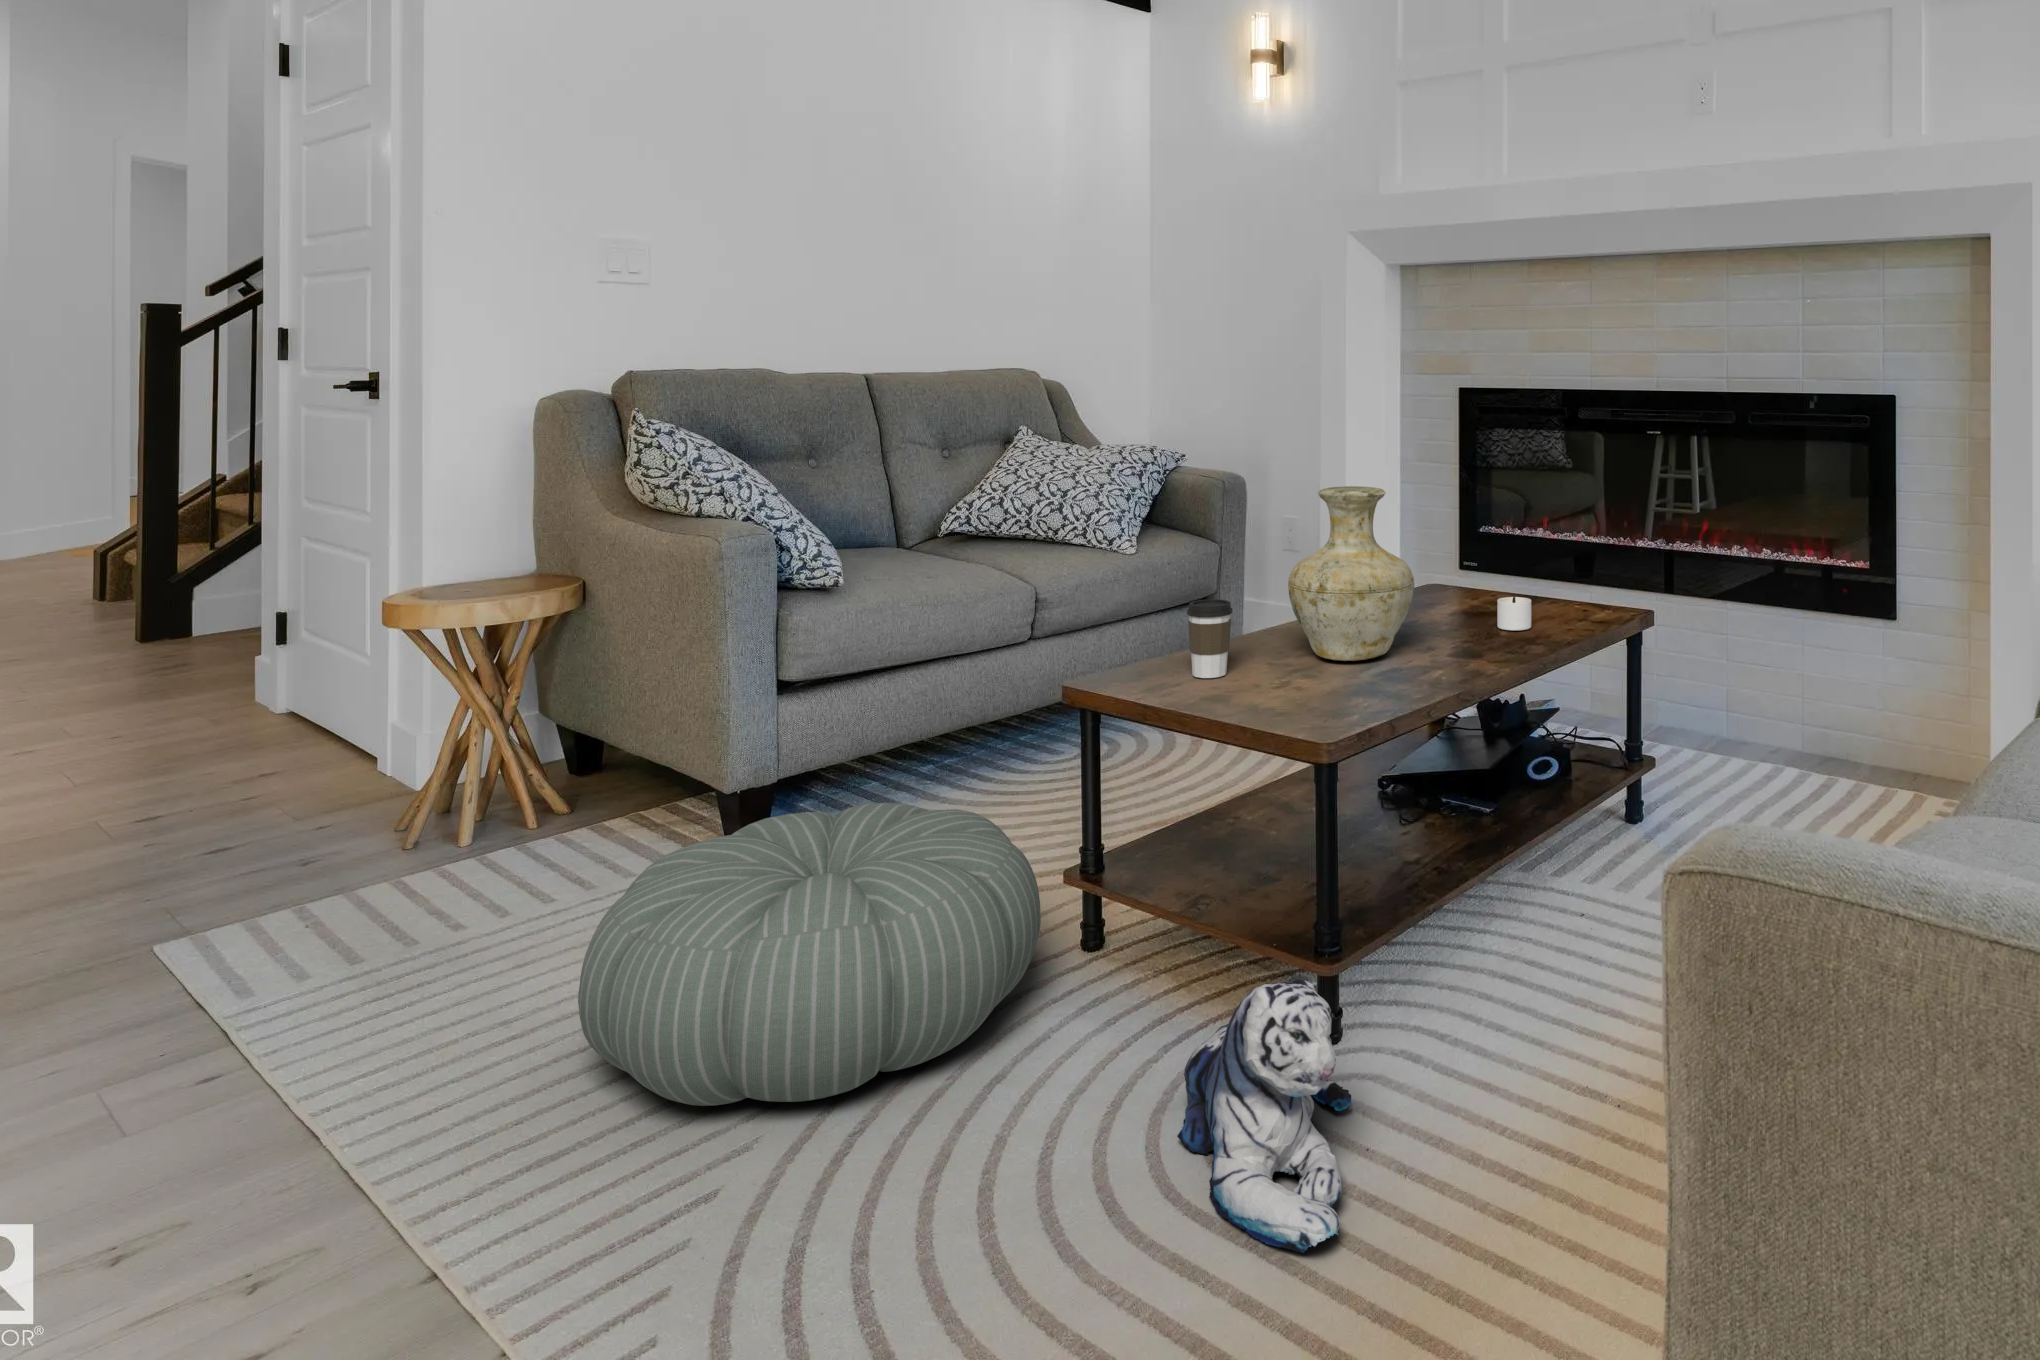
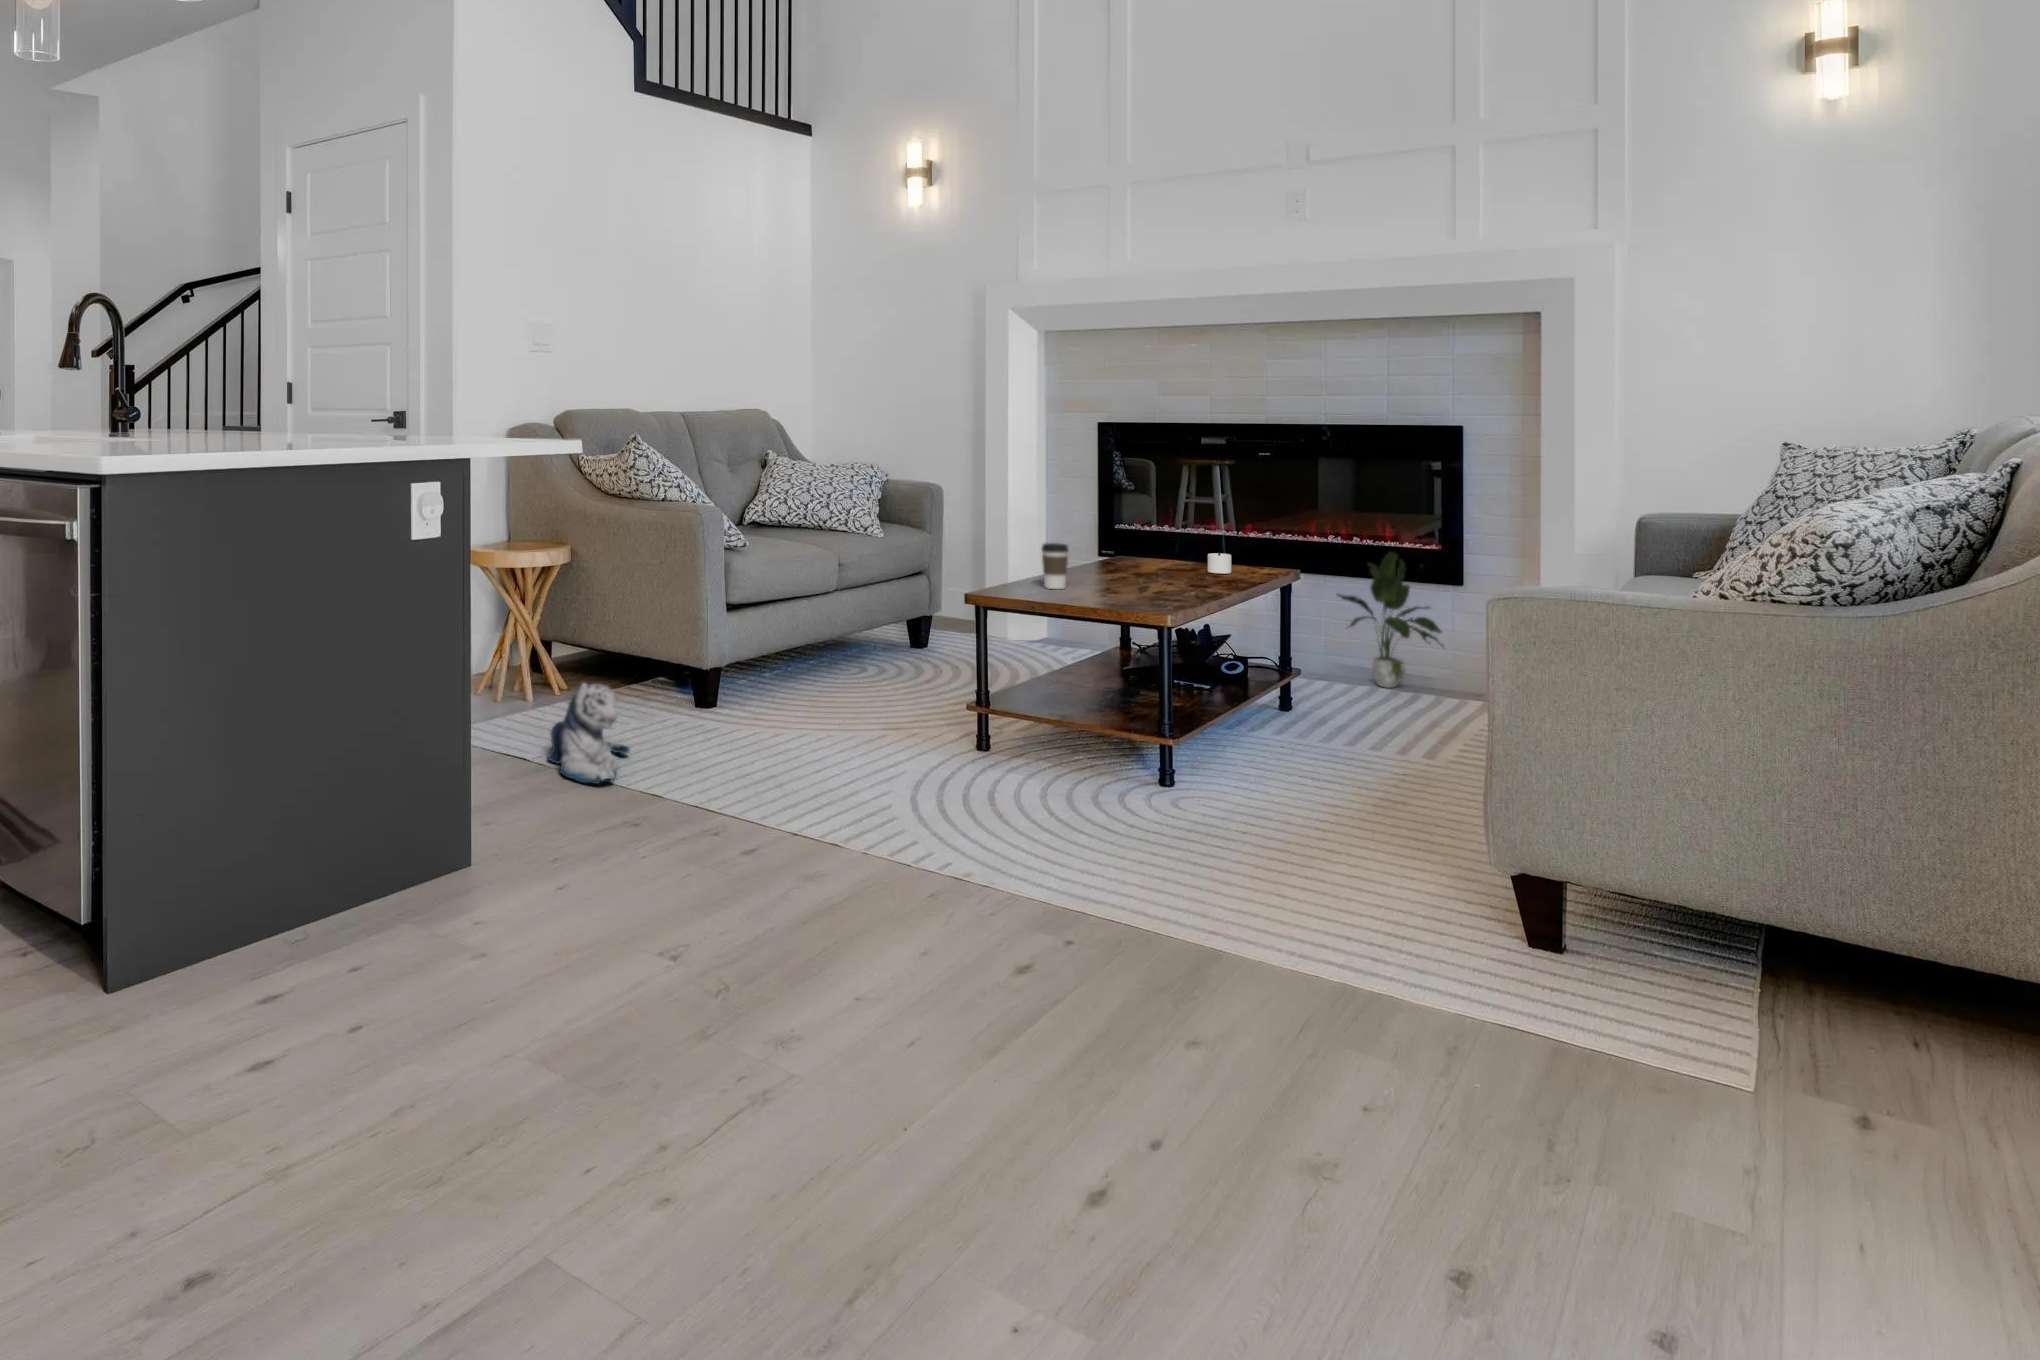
vase: present [1288,486,1414,661] -> none [1090,477,1172,584]
potted plant: none [1723,574,1869,766] -> present [1338,552,1441,688]
pouf: present [578,803,1041,1106] -> none [755,657,986,792]
plush toy: present [1177,980,1352,1252] -> present [547,683,630,784]

